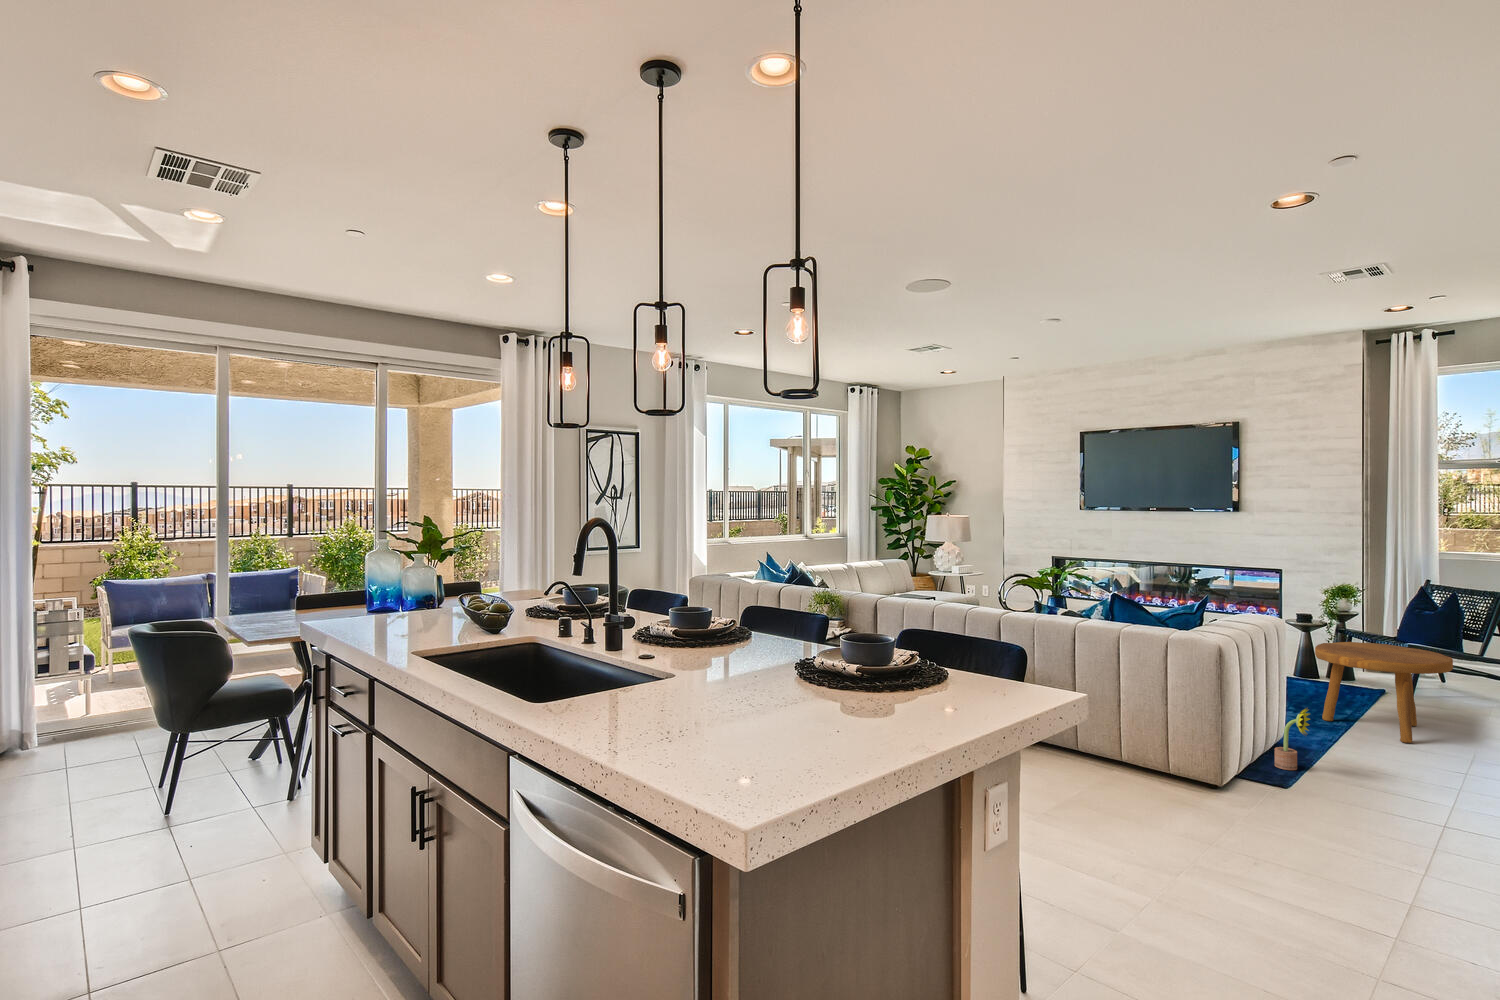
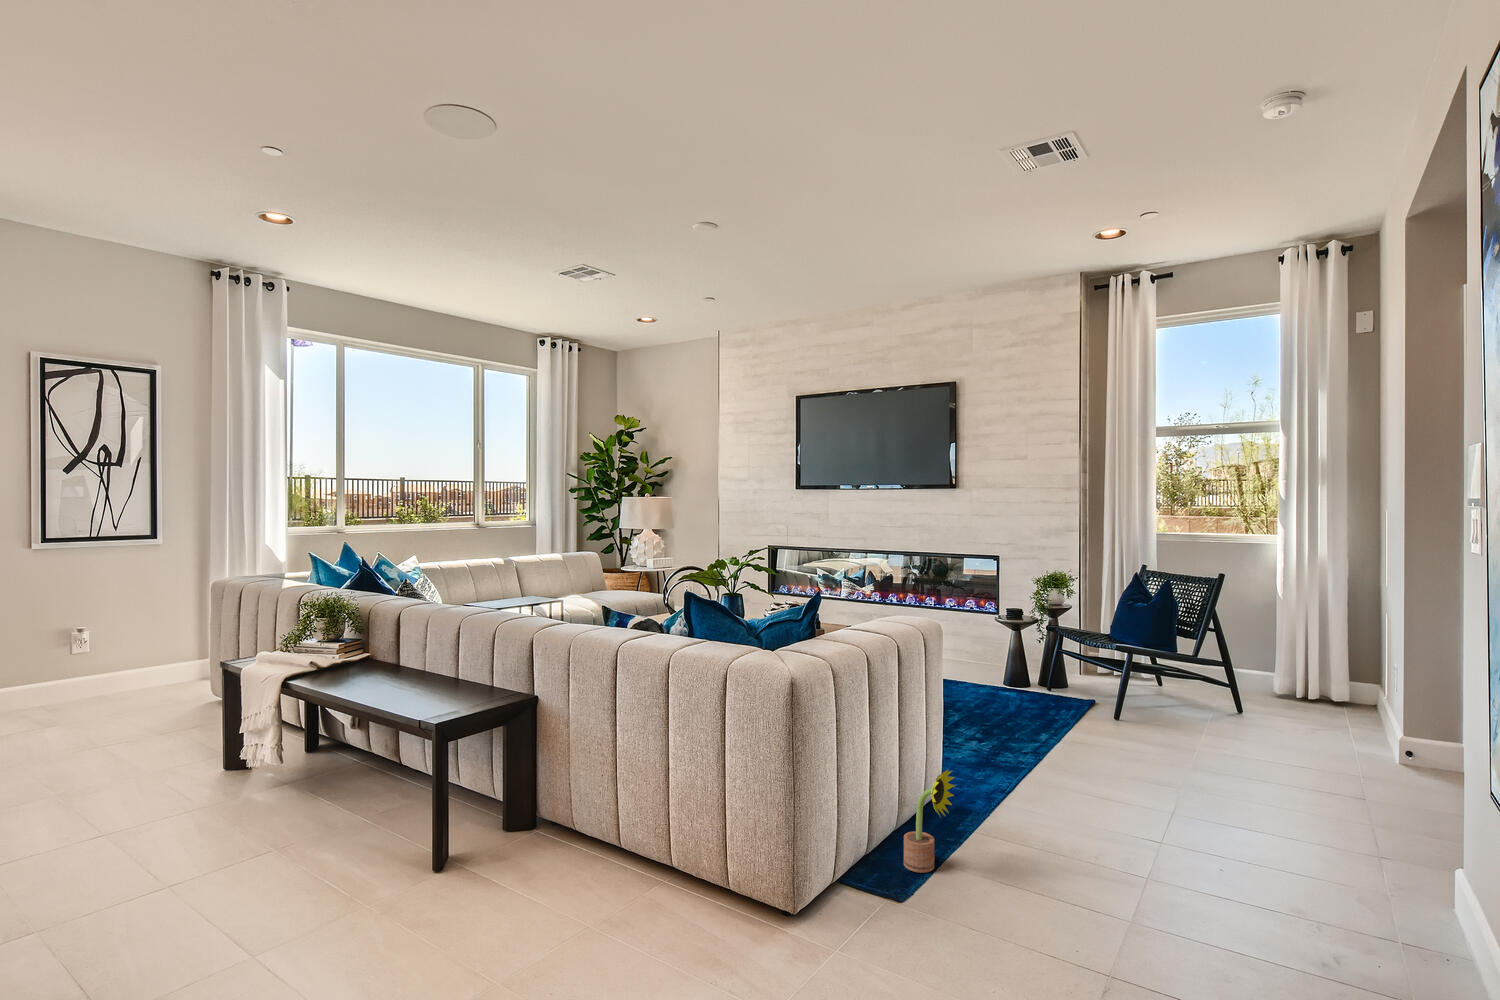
footstool: present [1315,642,1453,743] -> none [997,648,1160,795]

